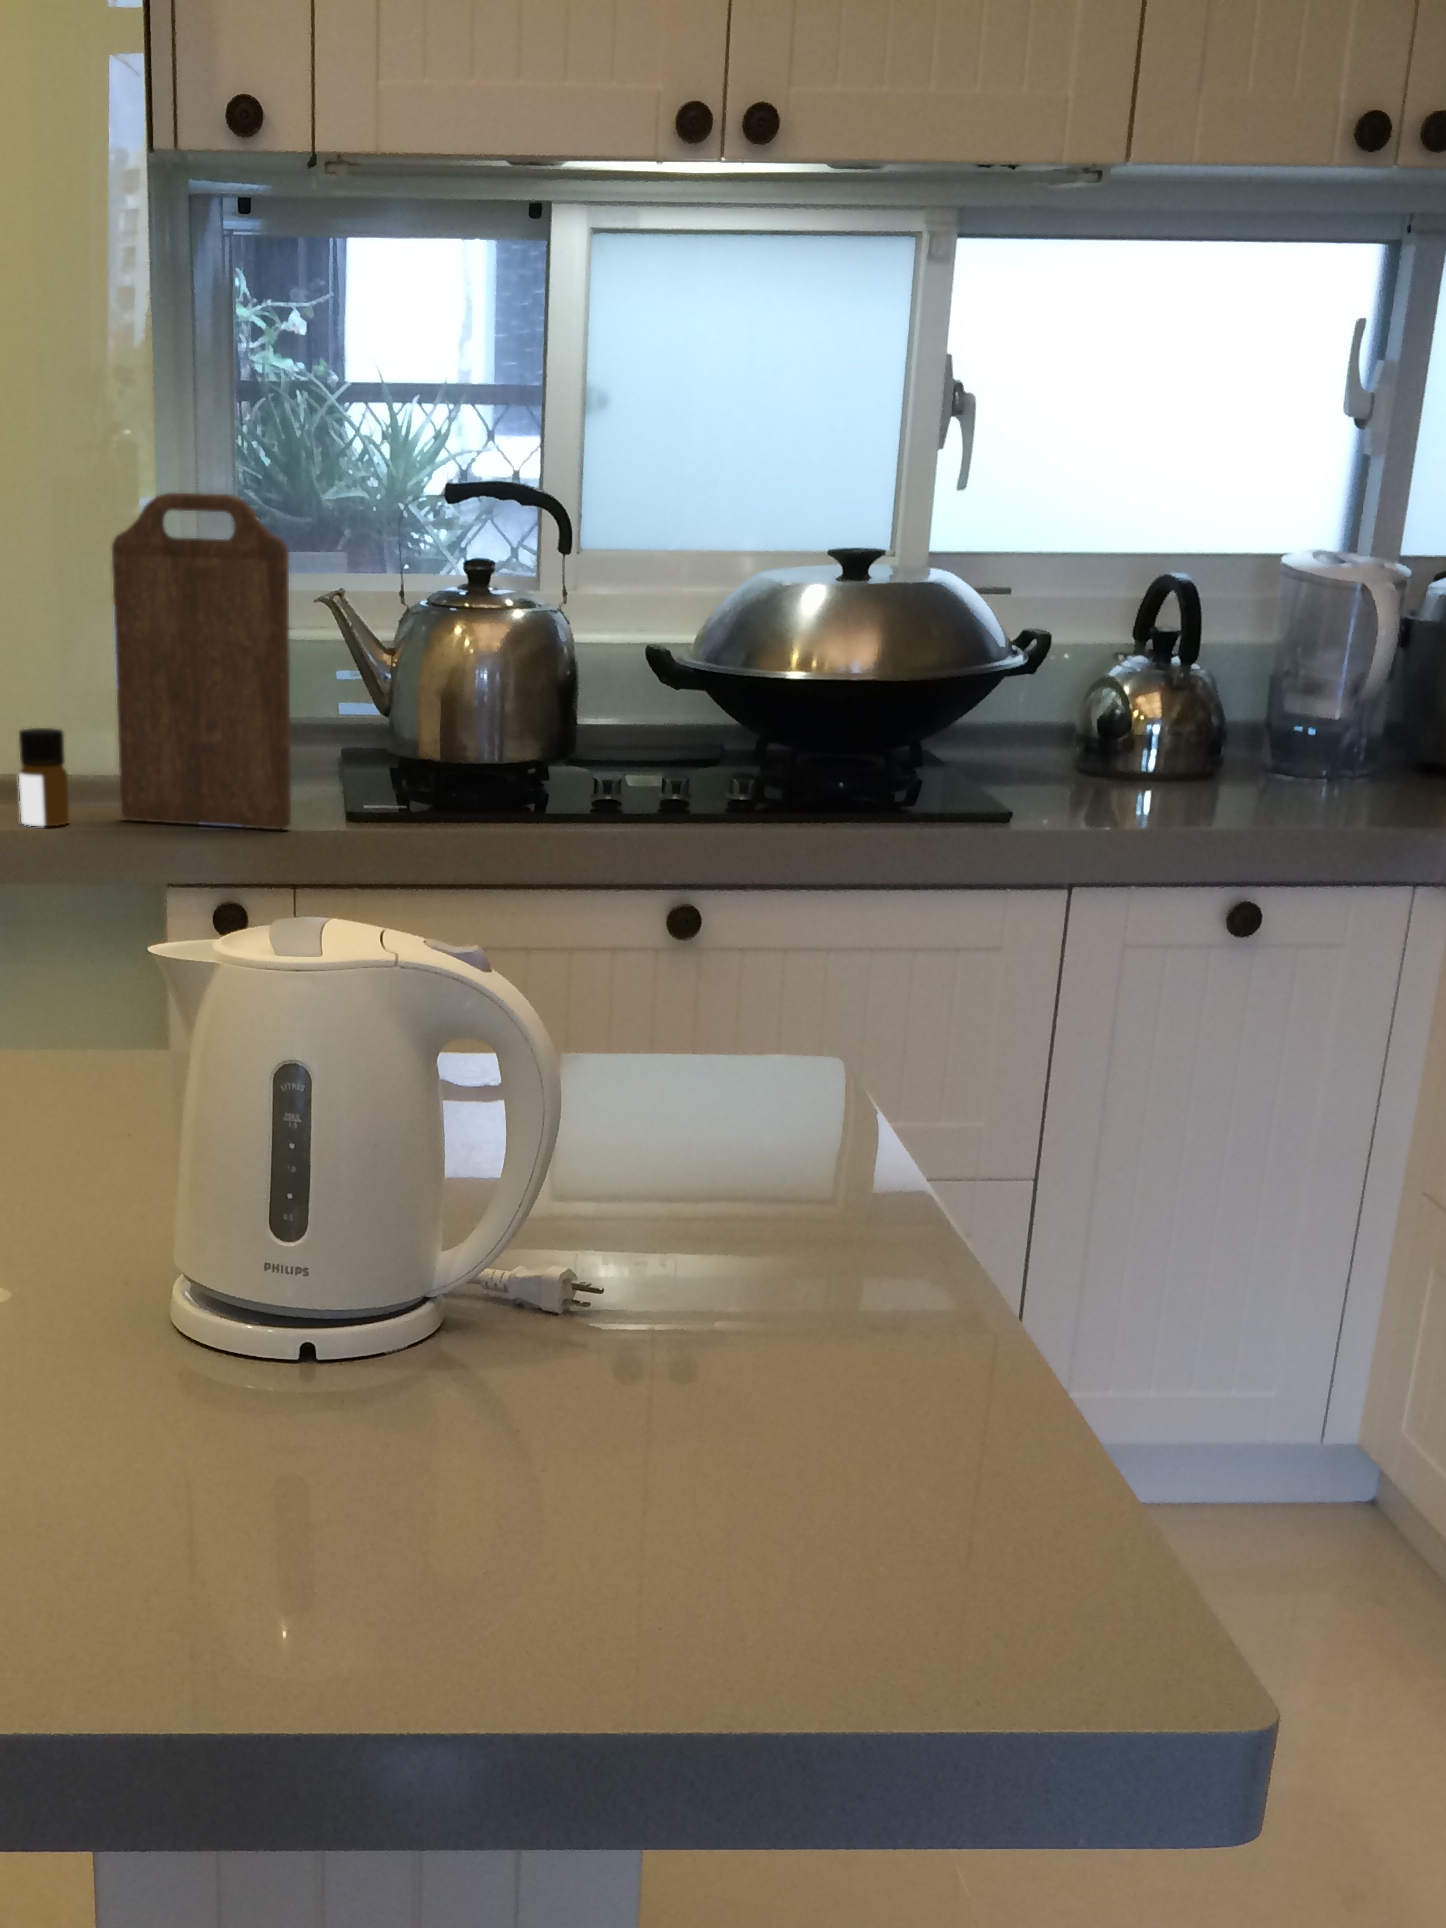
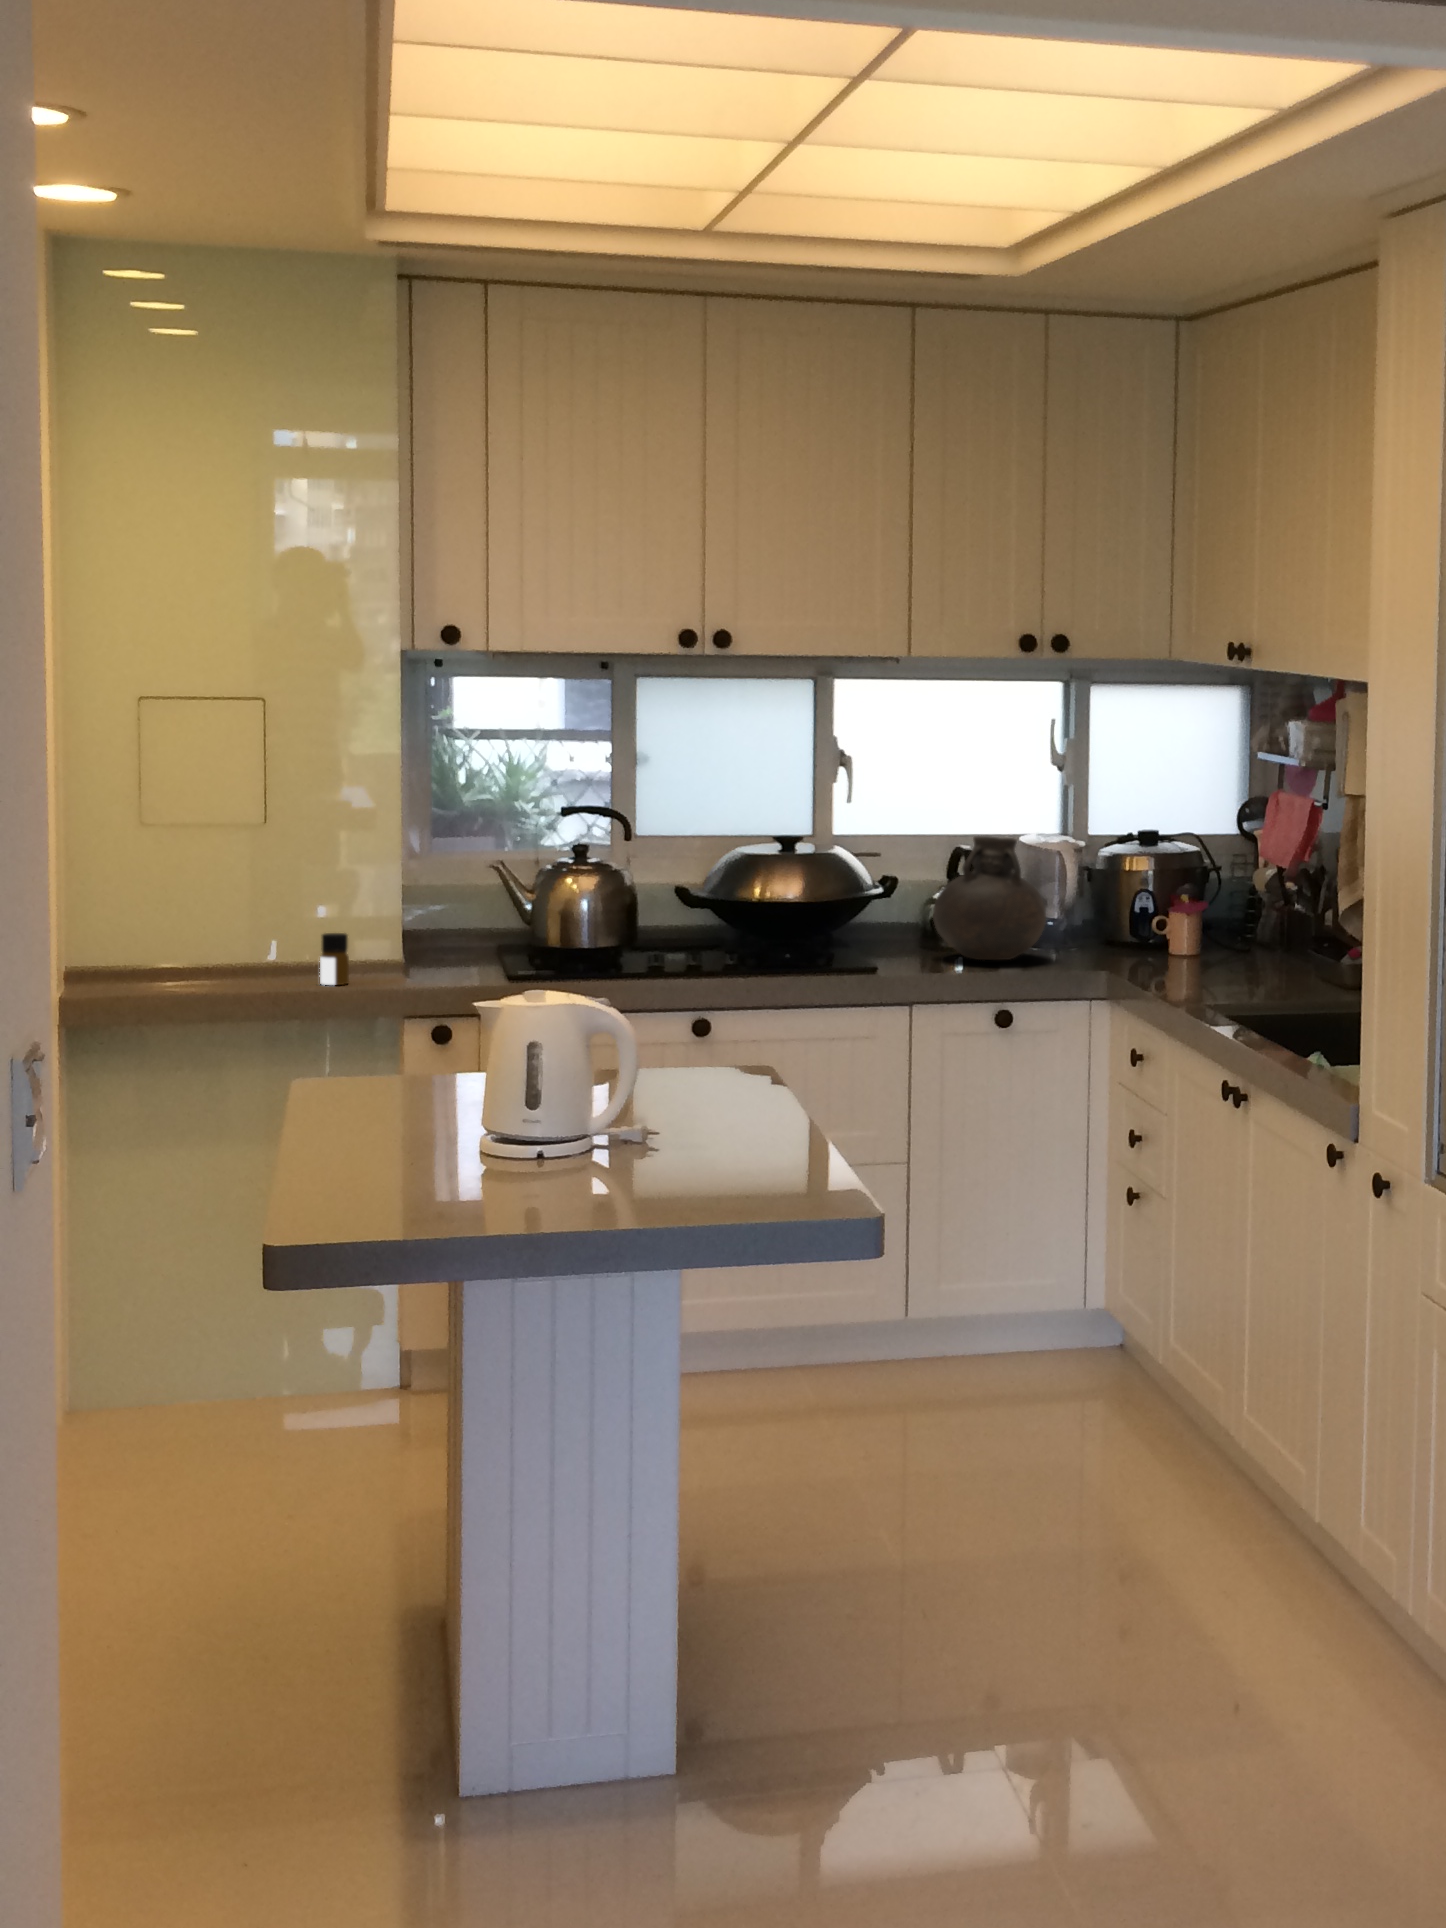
cutting board: present [112,493,291,829] -> none [379,812,480,984]
vase: none [1117,551,1336,800] -> present [933,836,1046,960]

